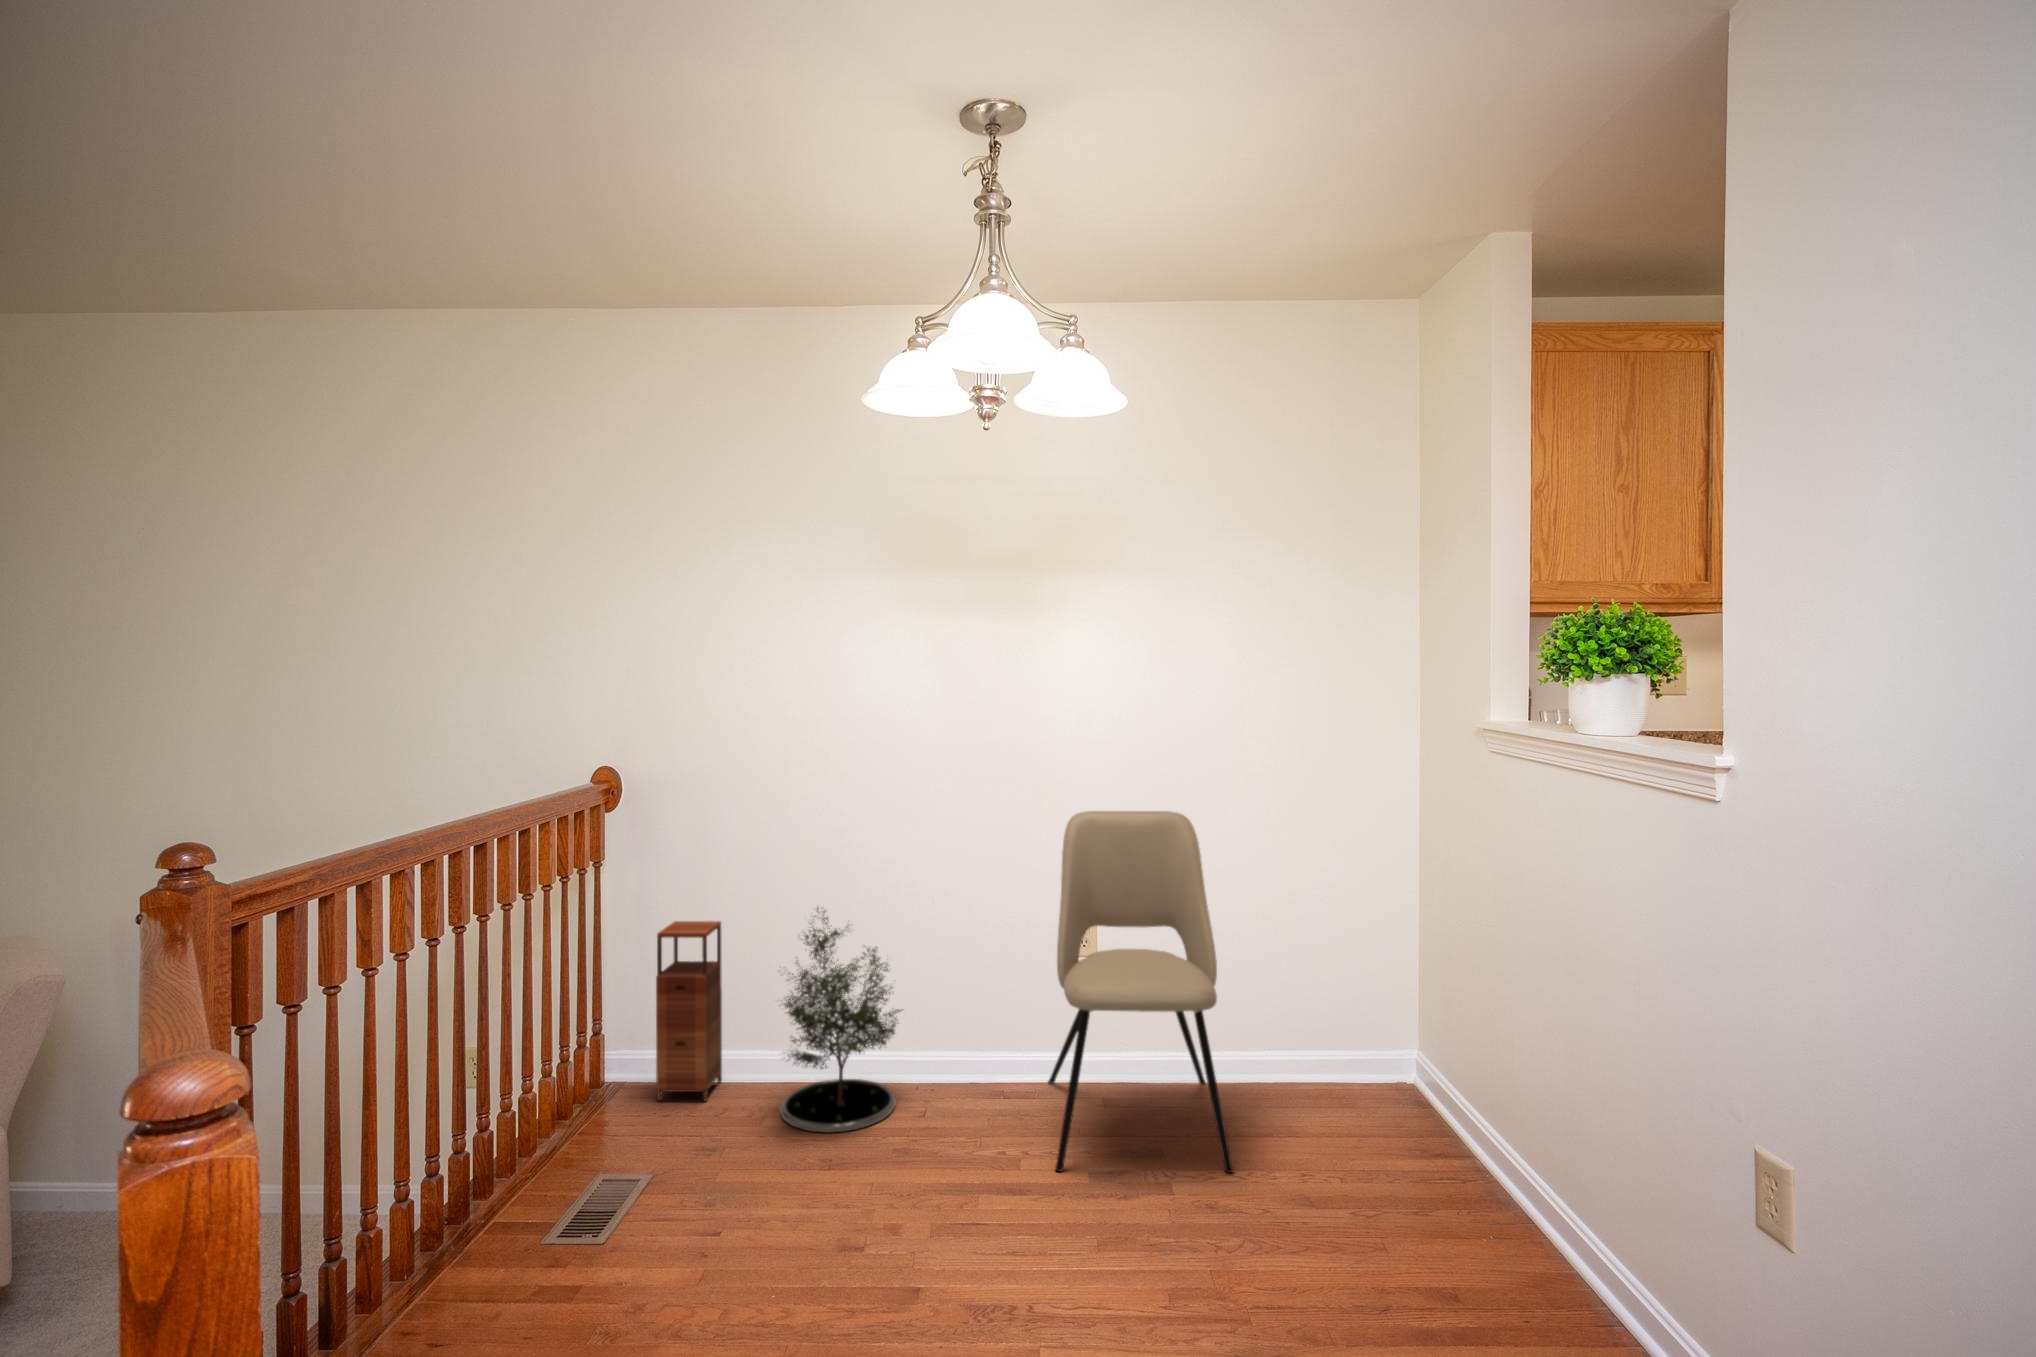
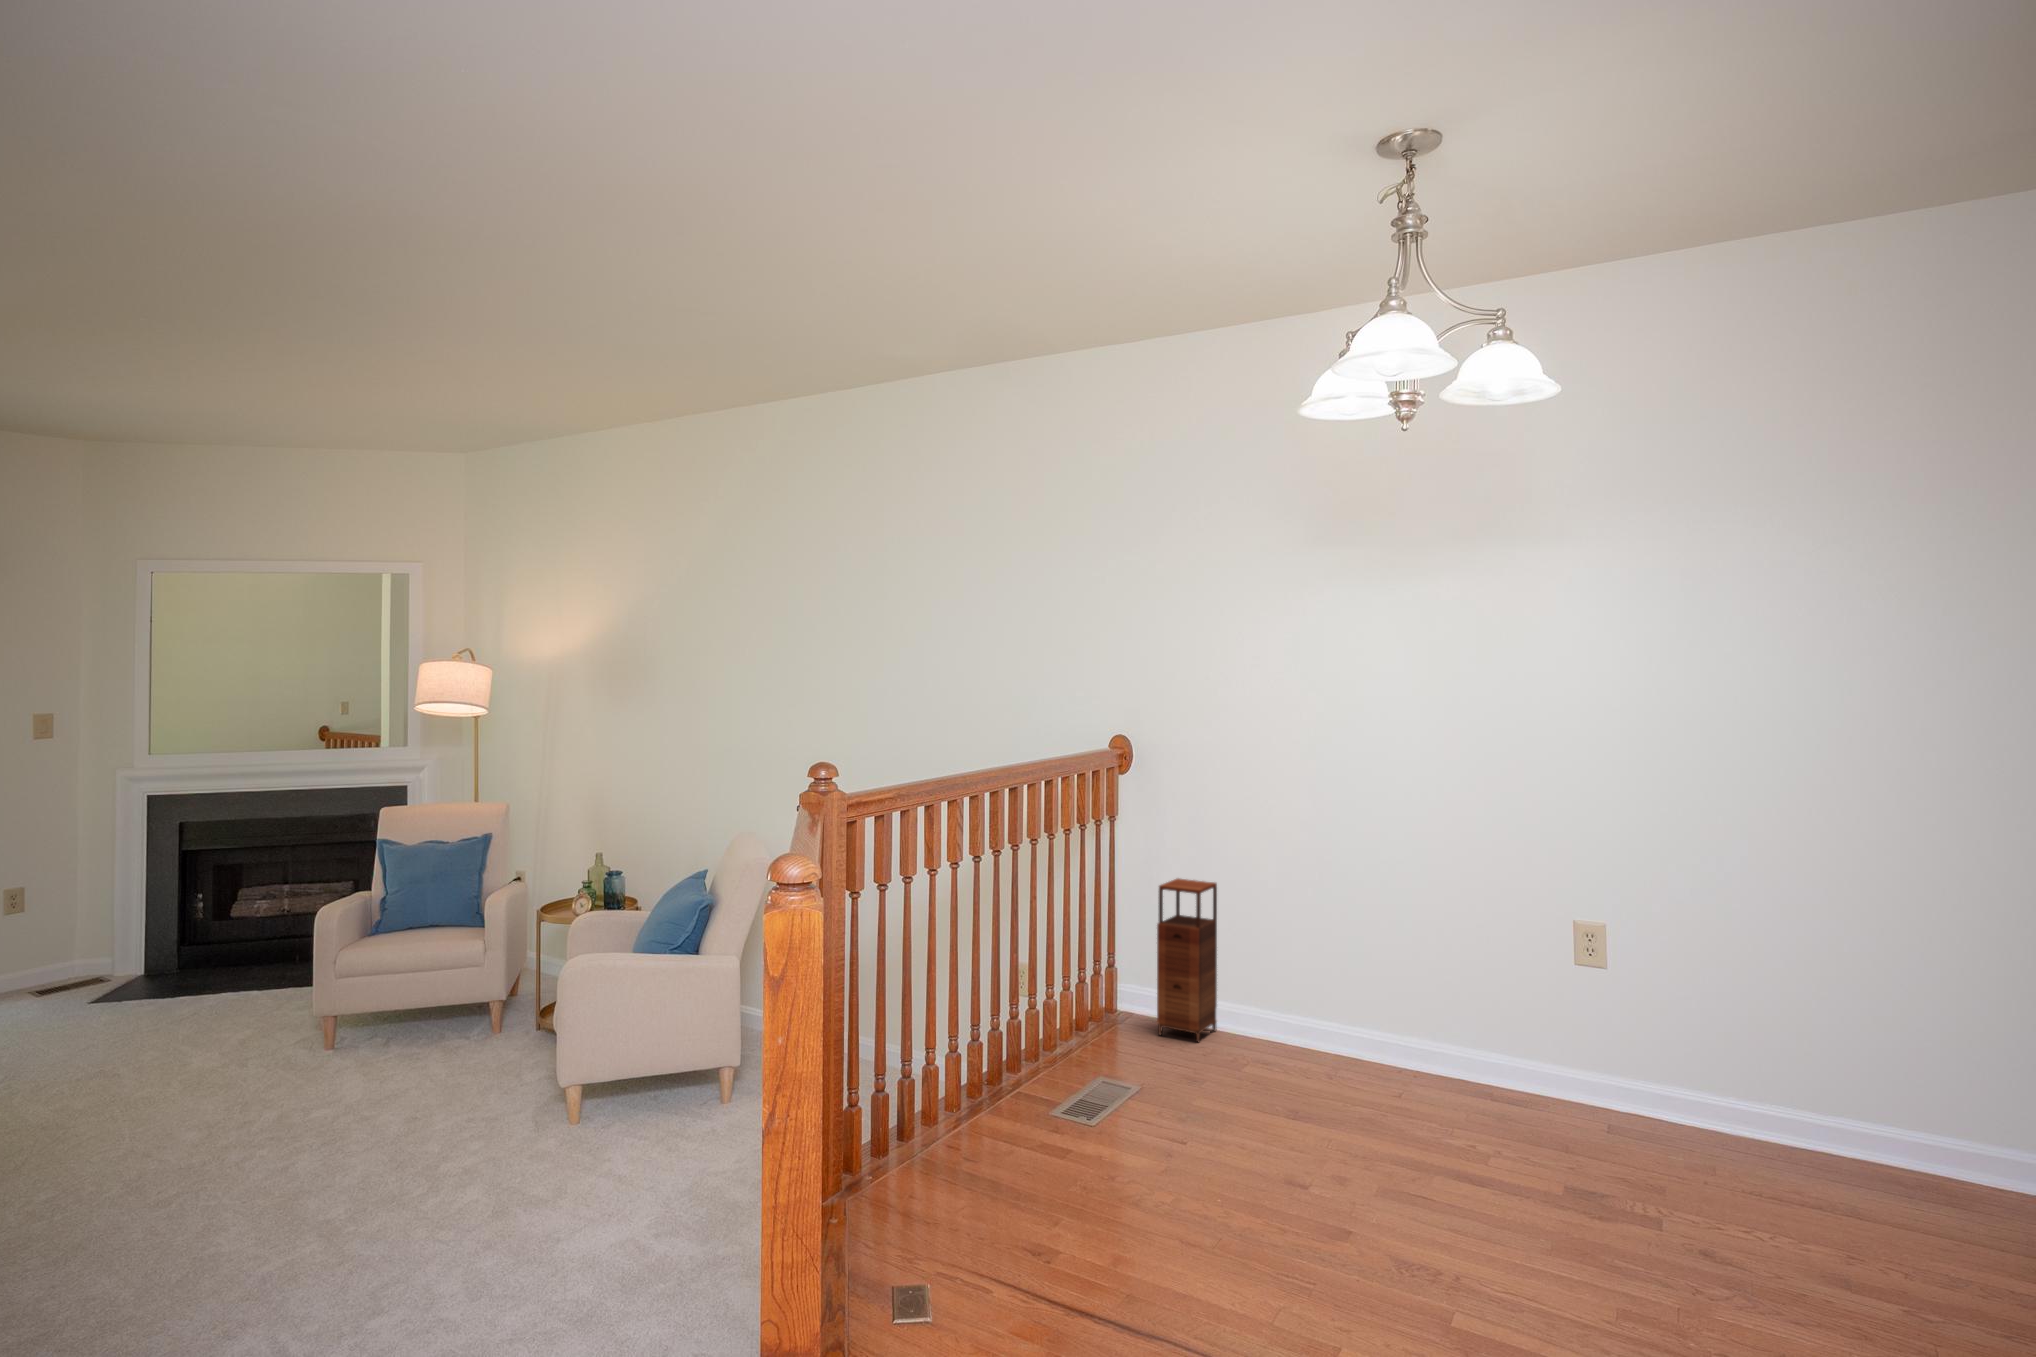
dining chair: present [1048,811,1233,1173] -> none [1509,804,1733,1199]
potted tree: present [779,908,903,1132] -> none [1253,873,1382,1087]

